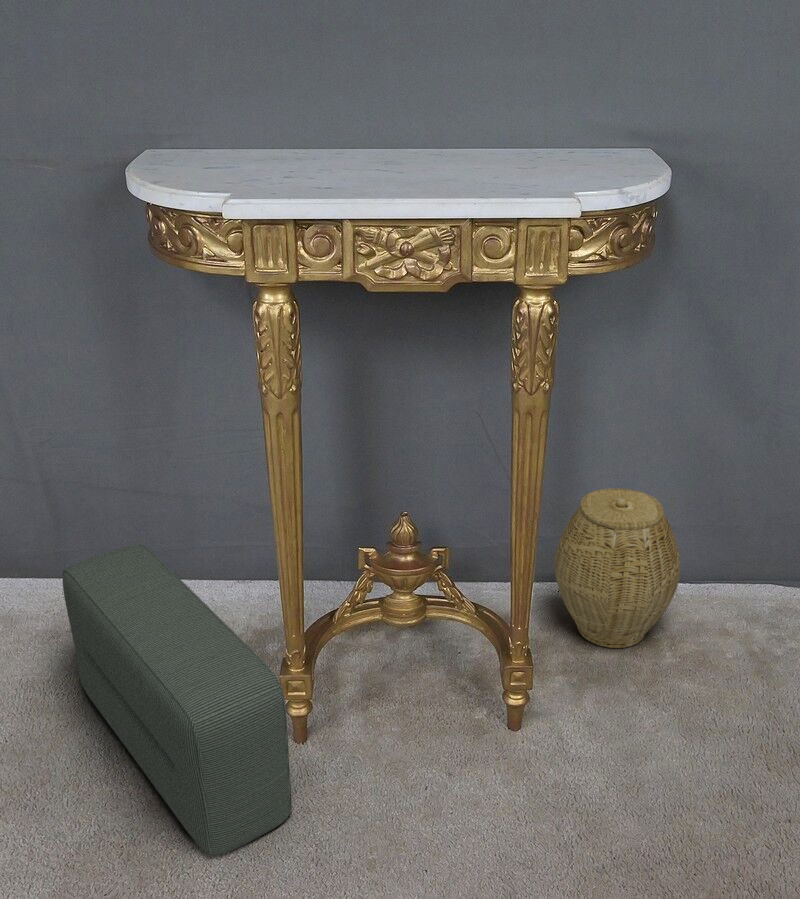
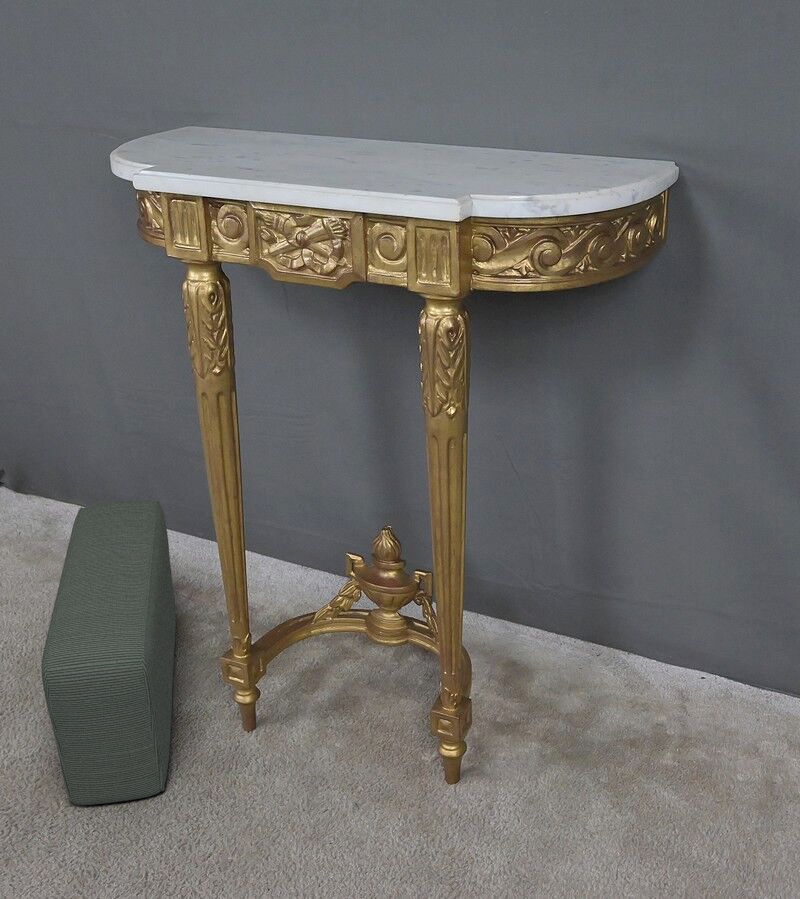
woven basket: present [555,488,680,648] -> none [555,550,702,737]

